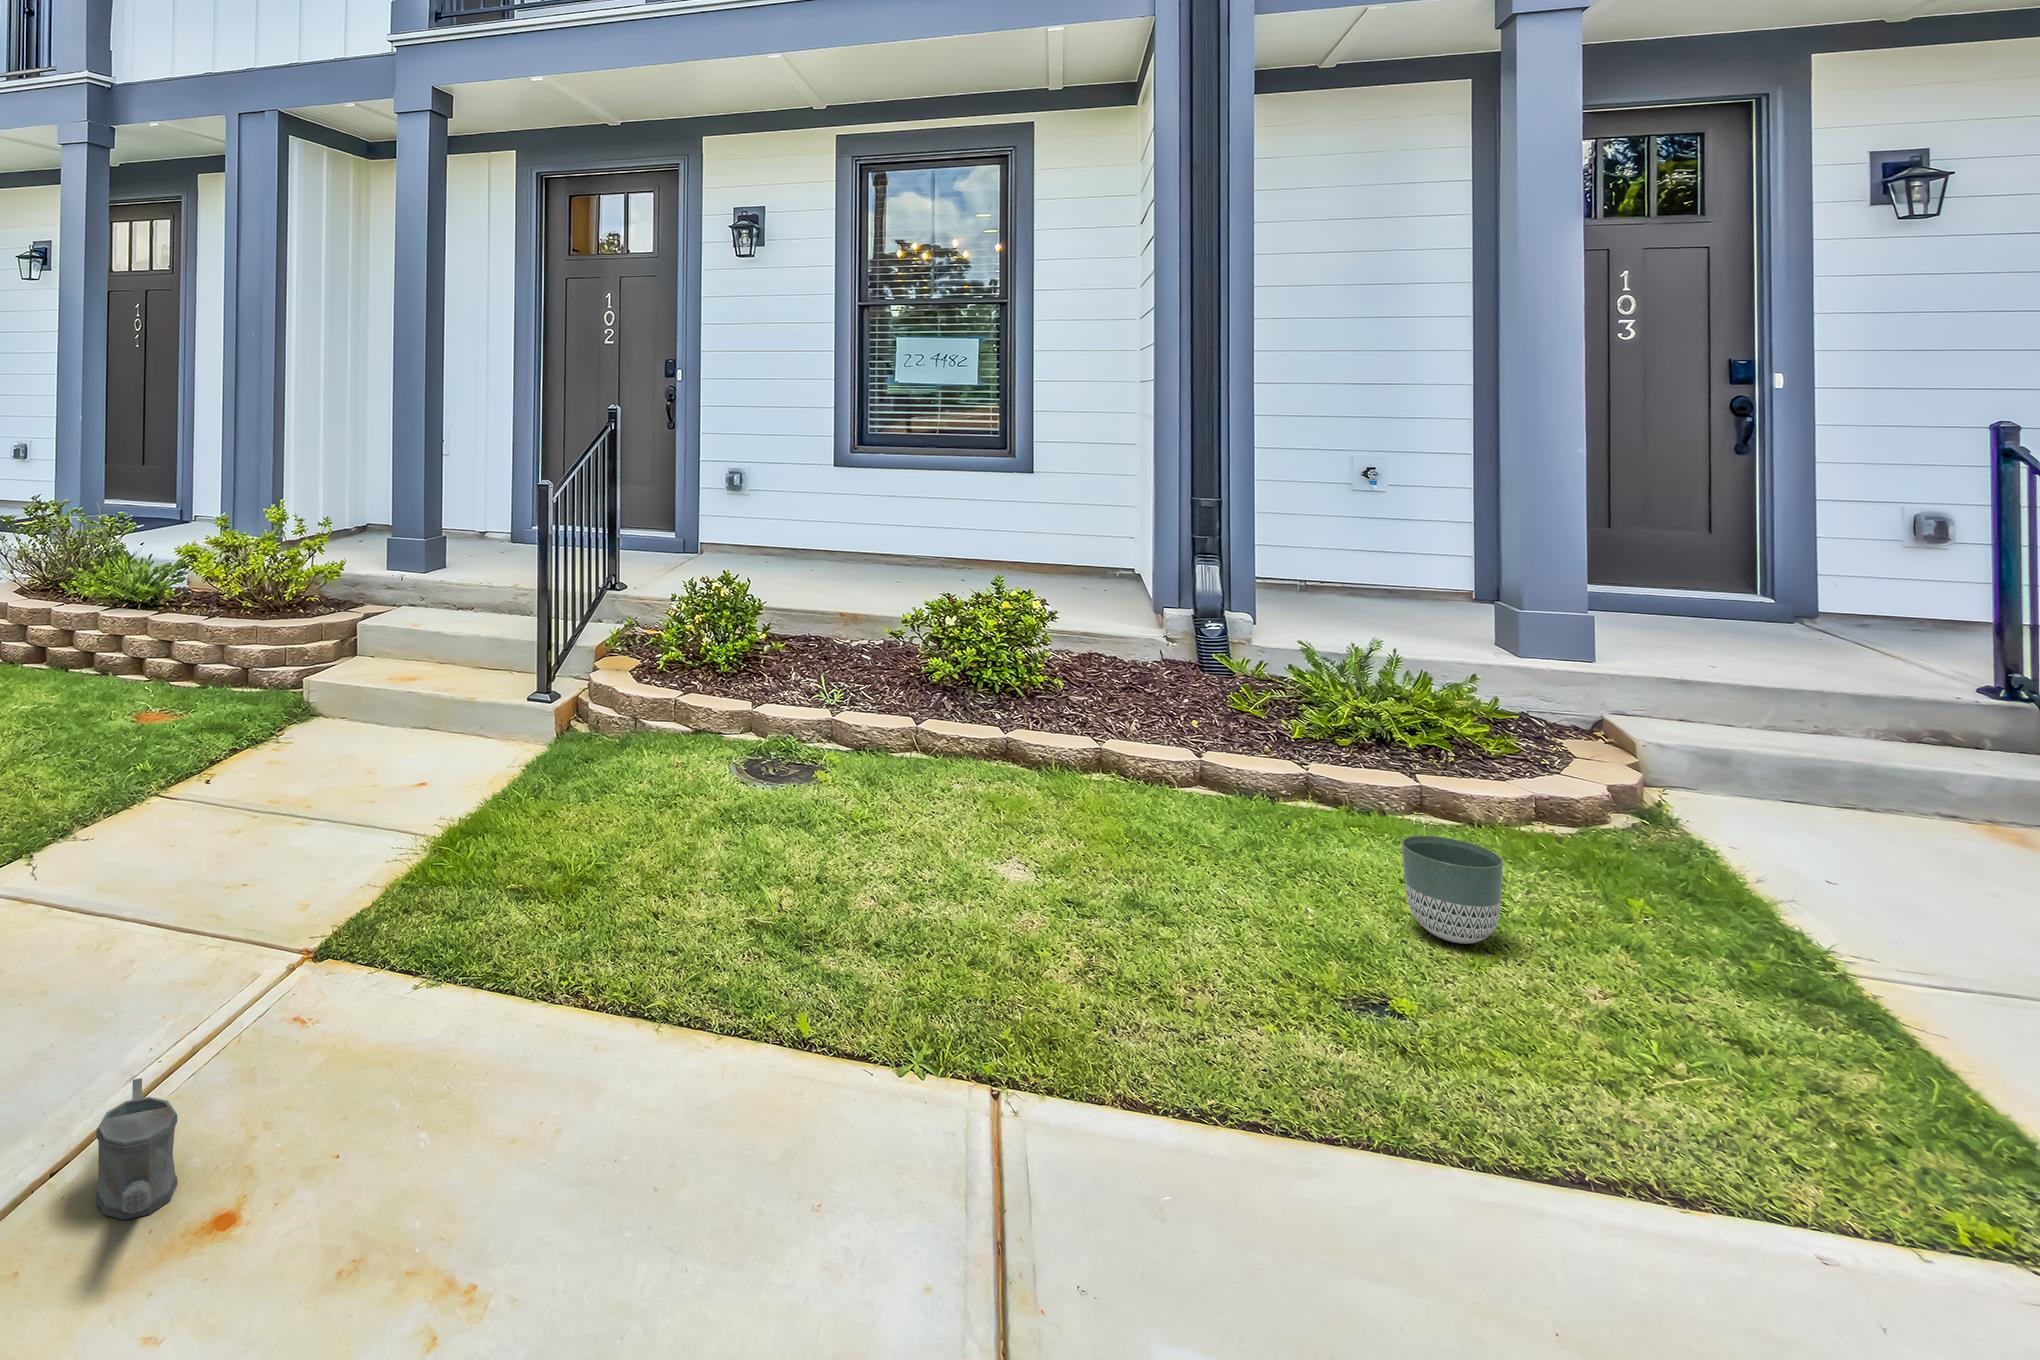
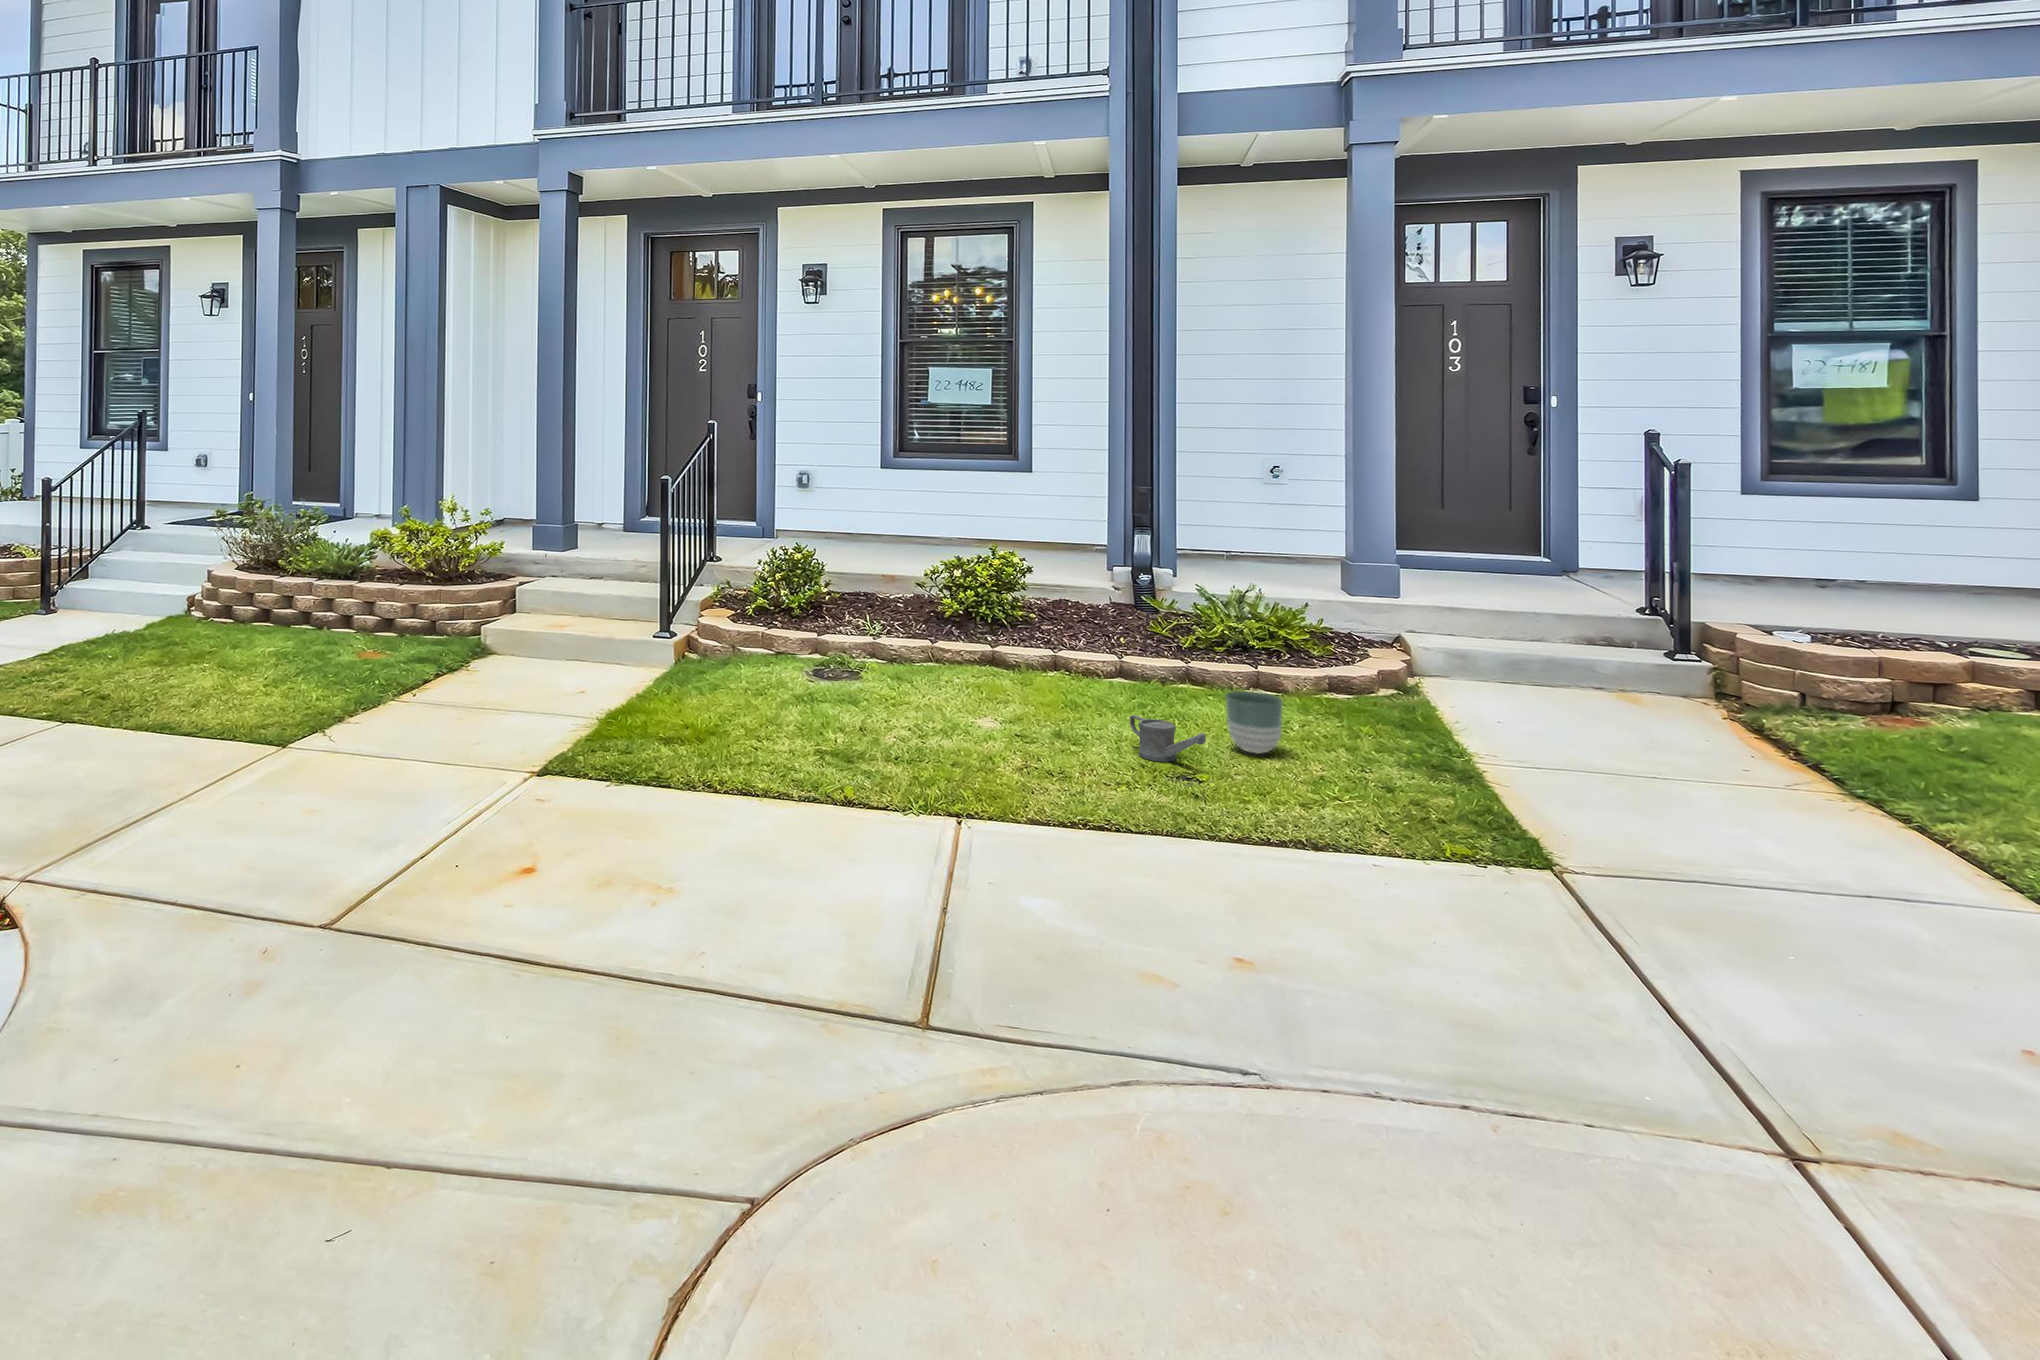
watering can: present [96,1078,178,1220] -> present [1130,715,1206,762]

